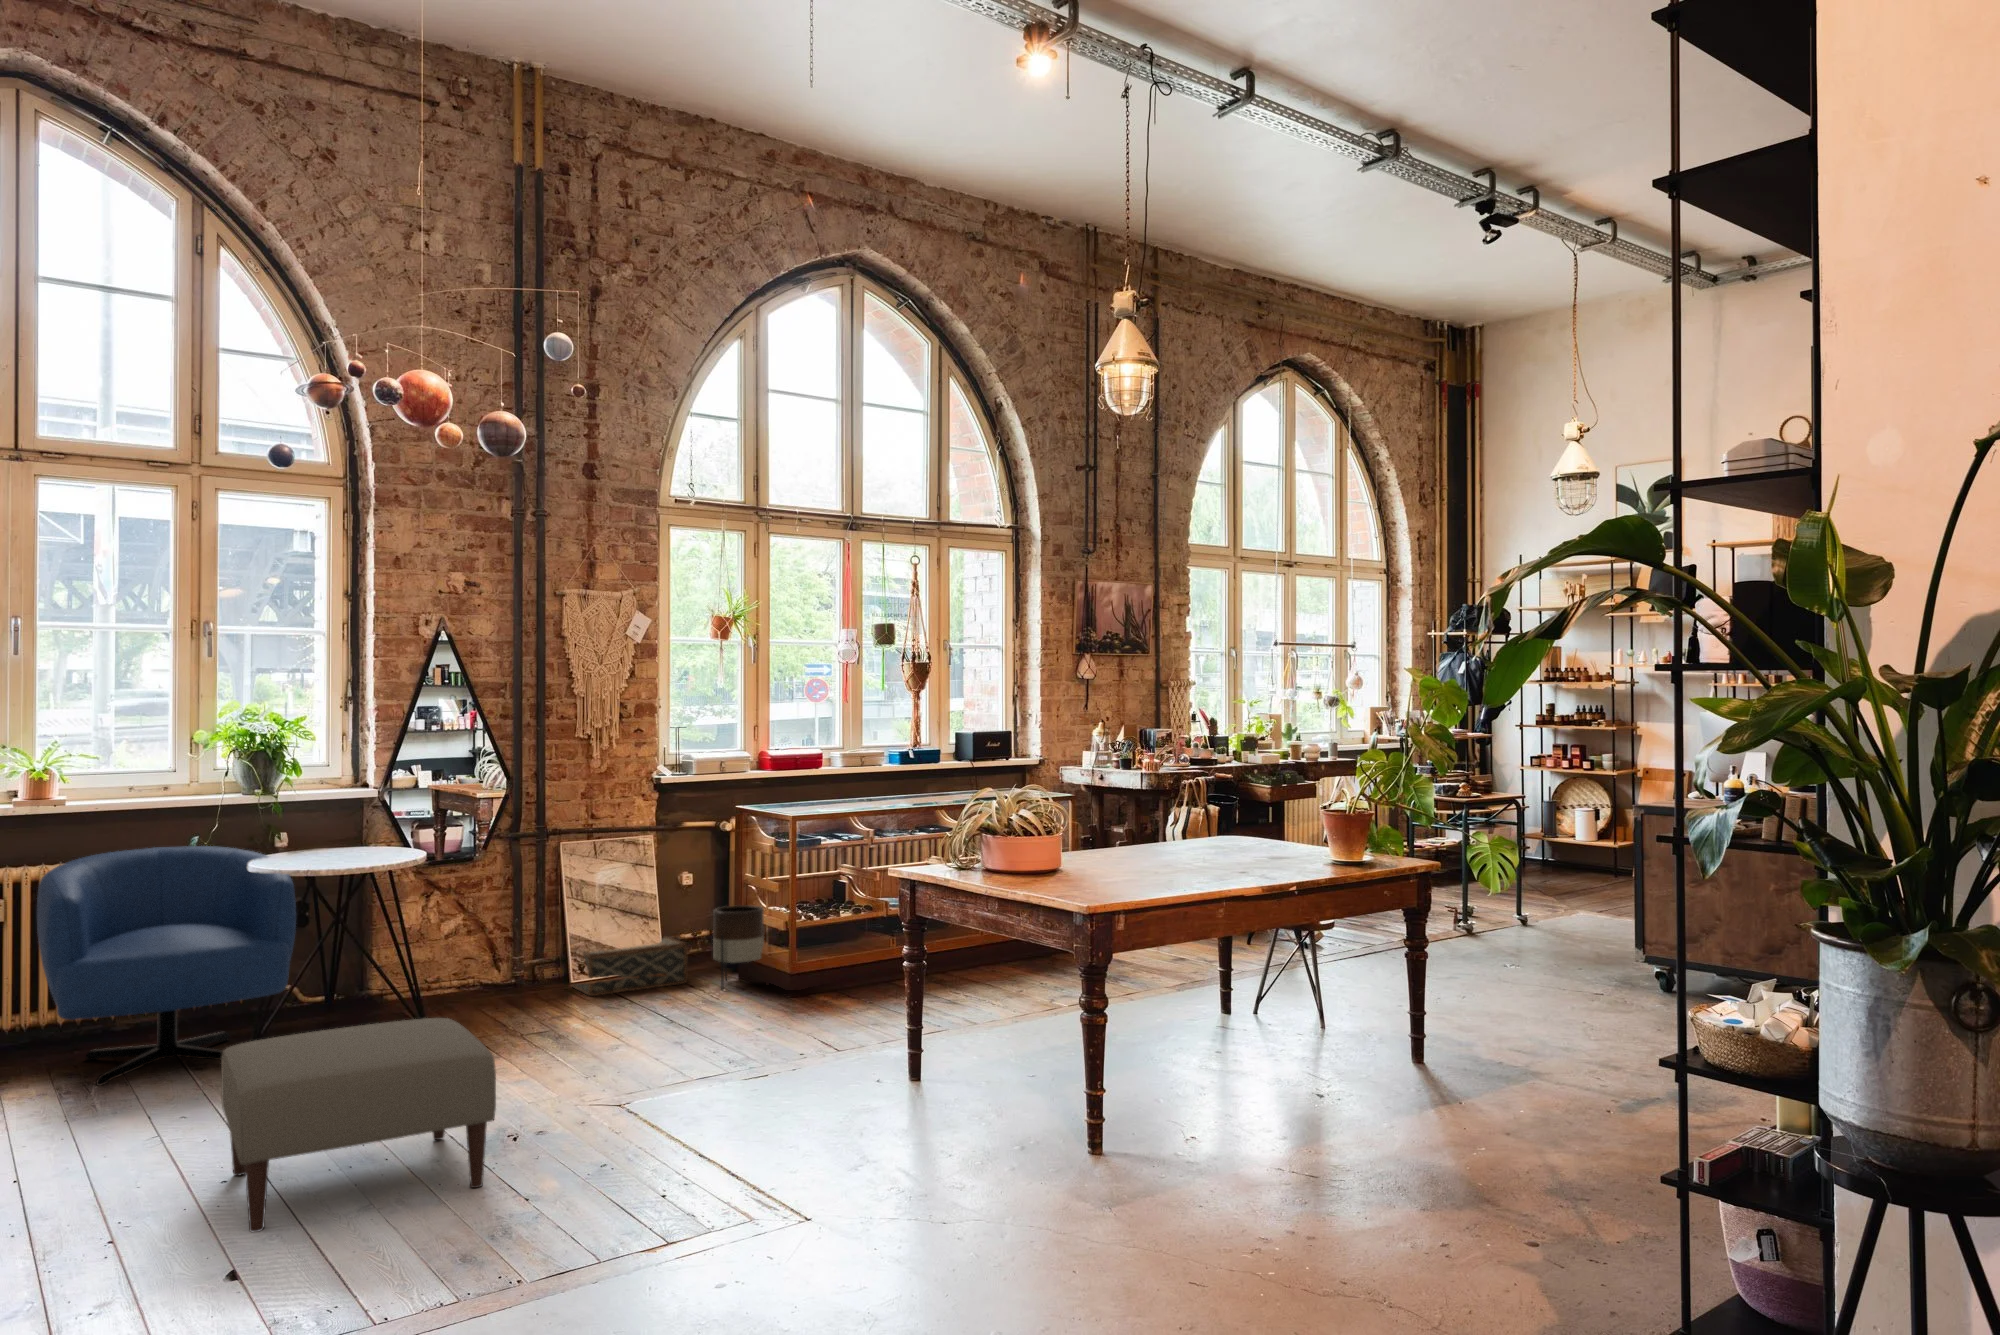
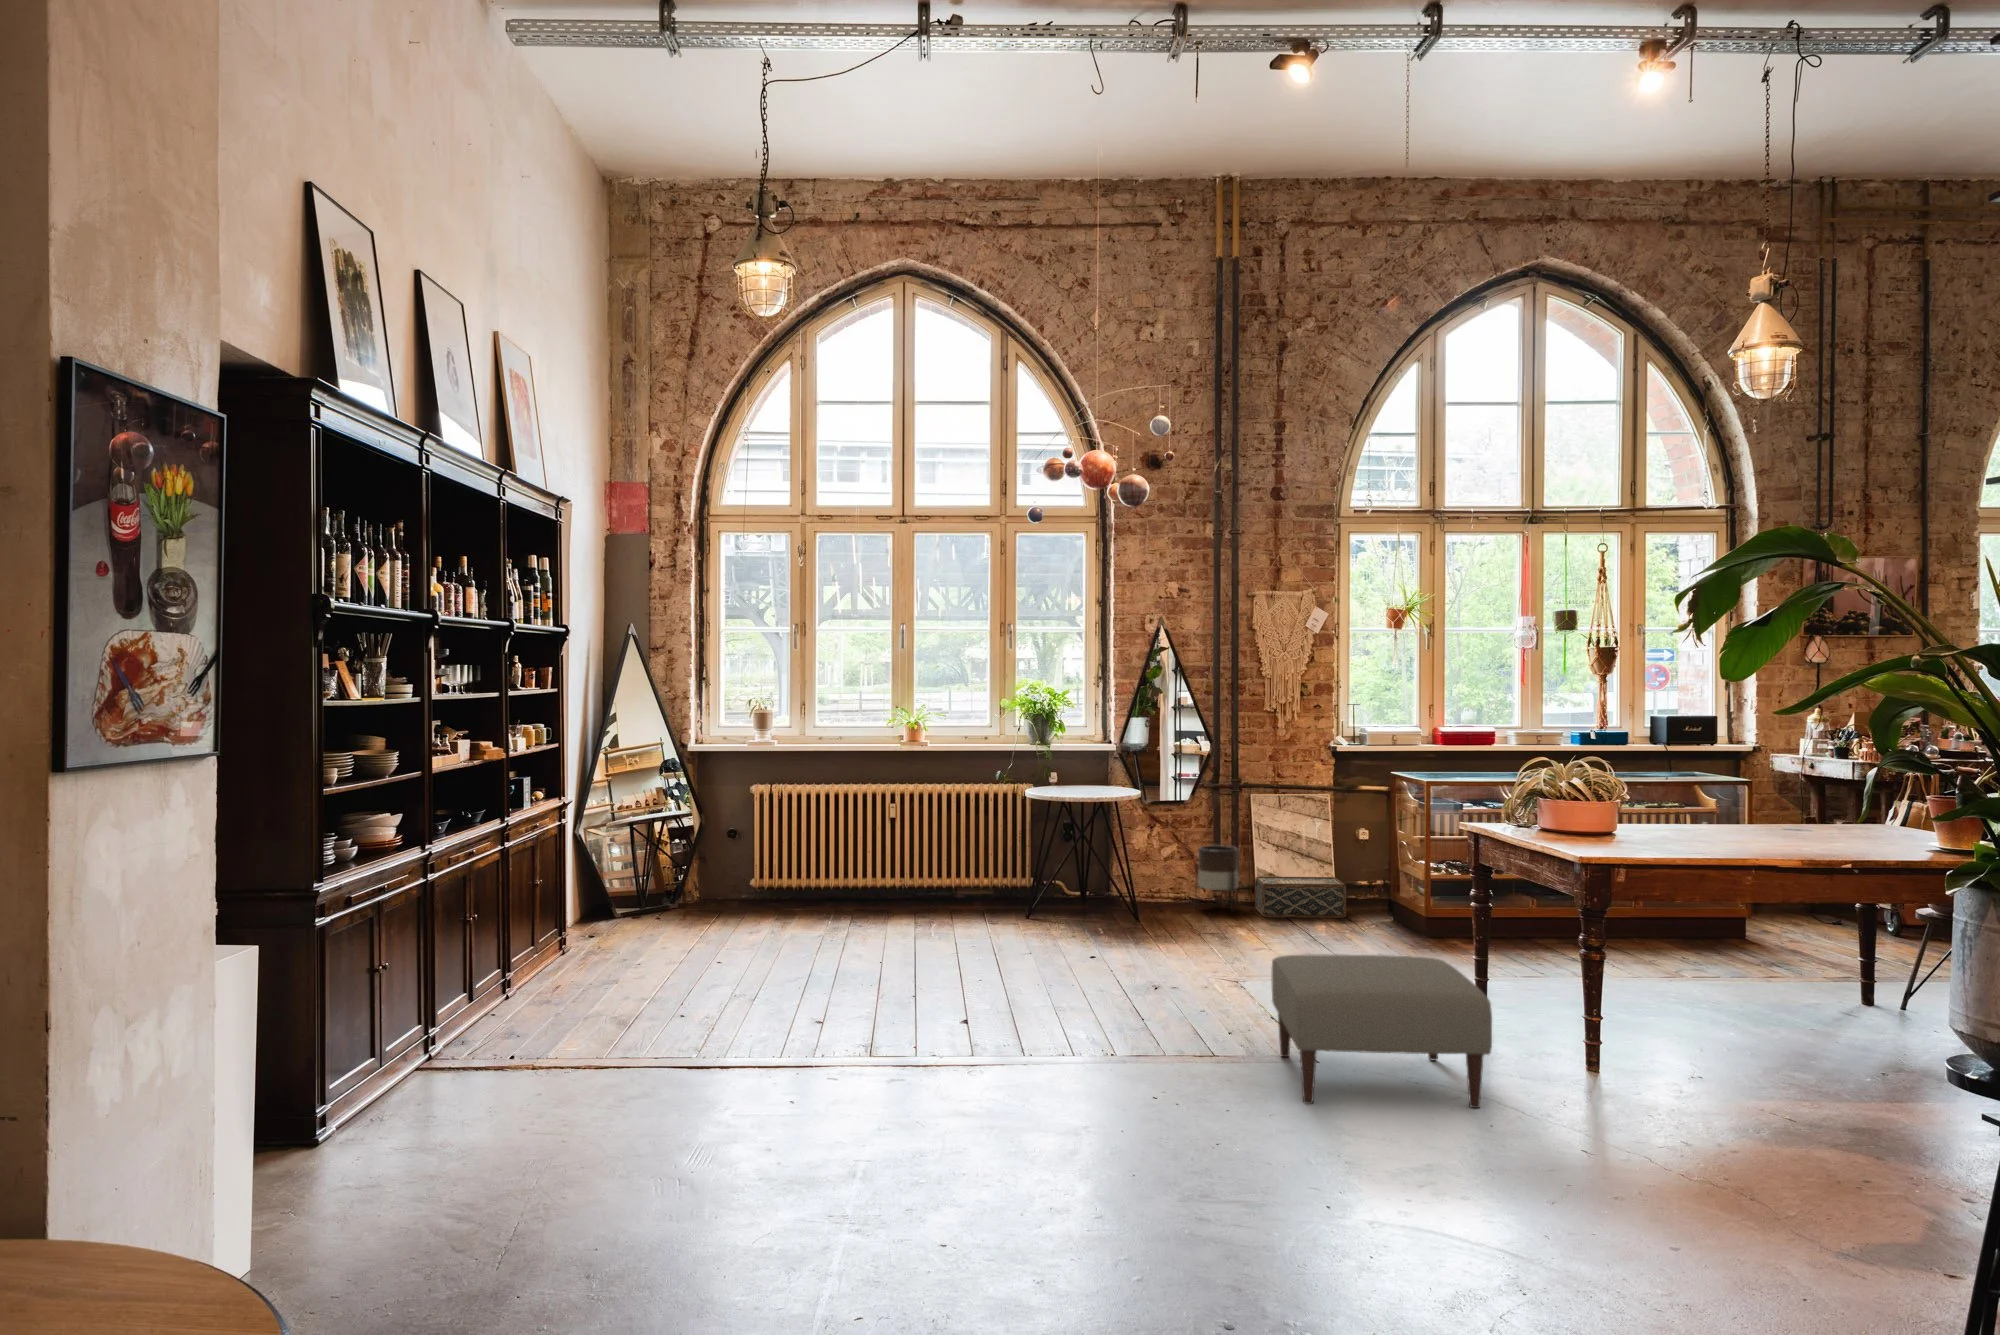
armchair: present [37,846,296,1086] -> none [902,777,1044,927]
planter: present [713,905,768,990] -> present [1196,845,1238,902]
ottoman: present [221,1018,496,1232] -> present [1272,954,1492,1108]

